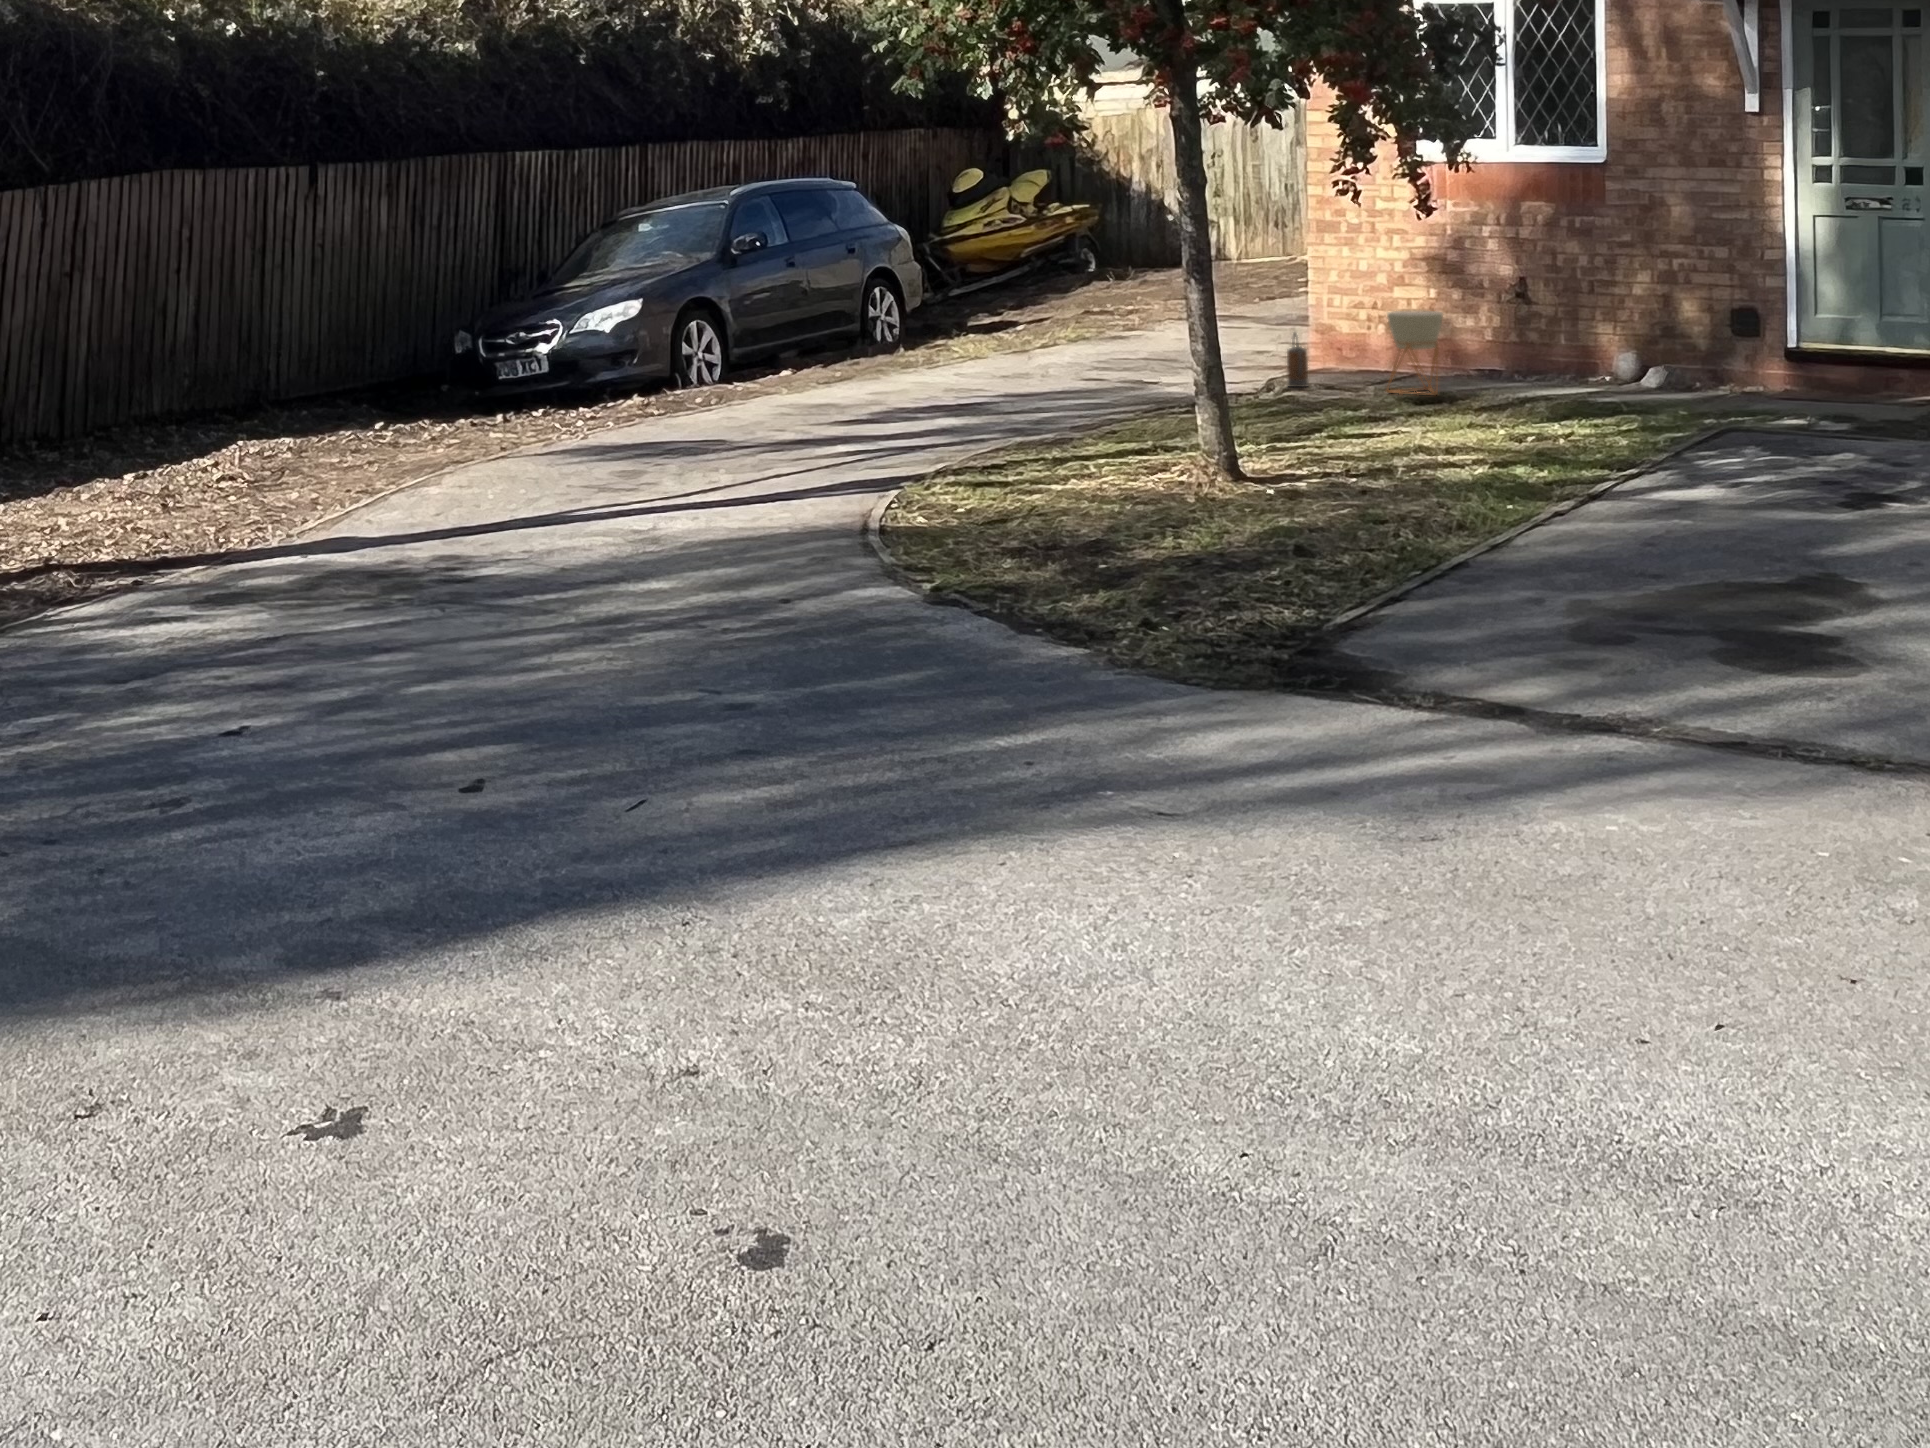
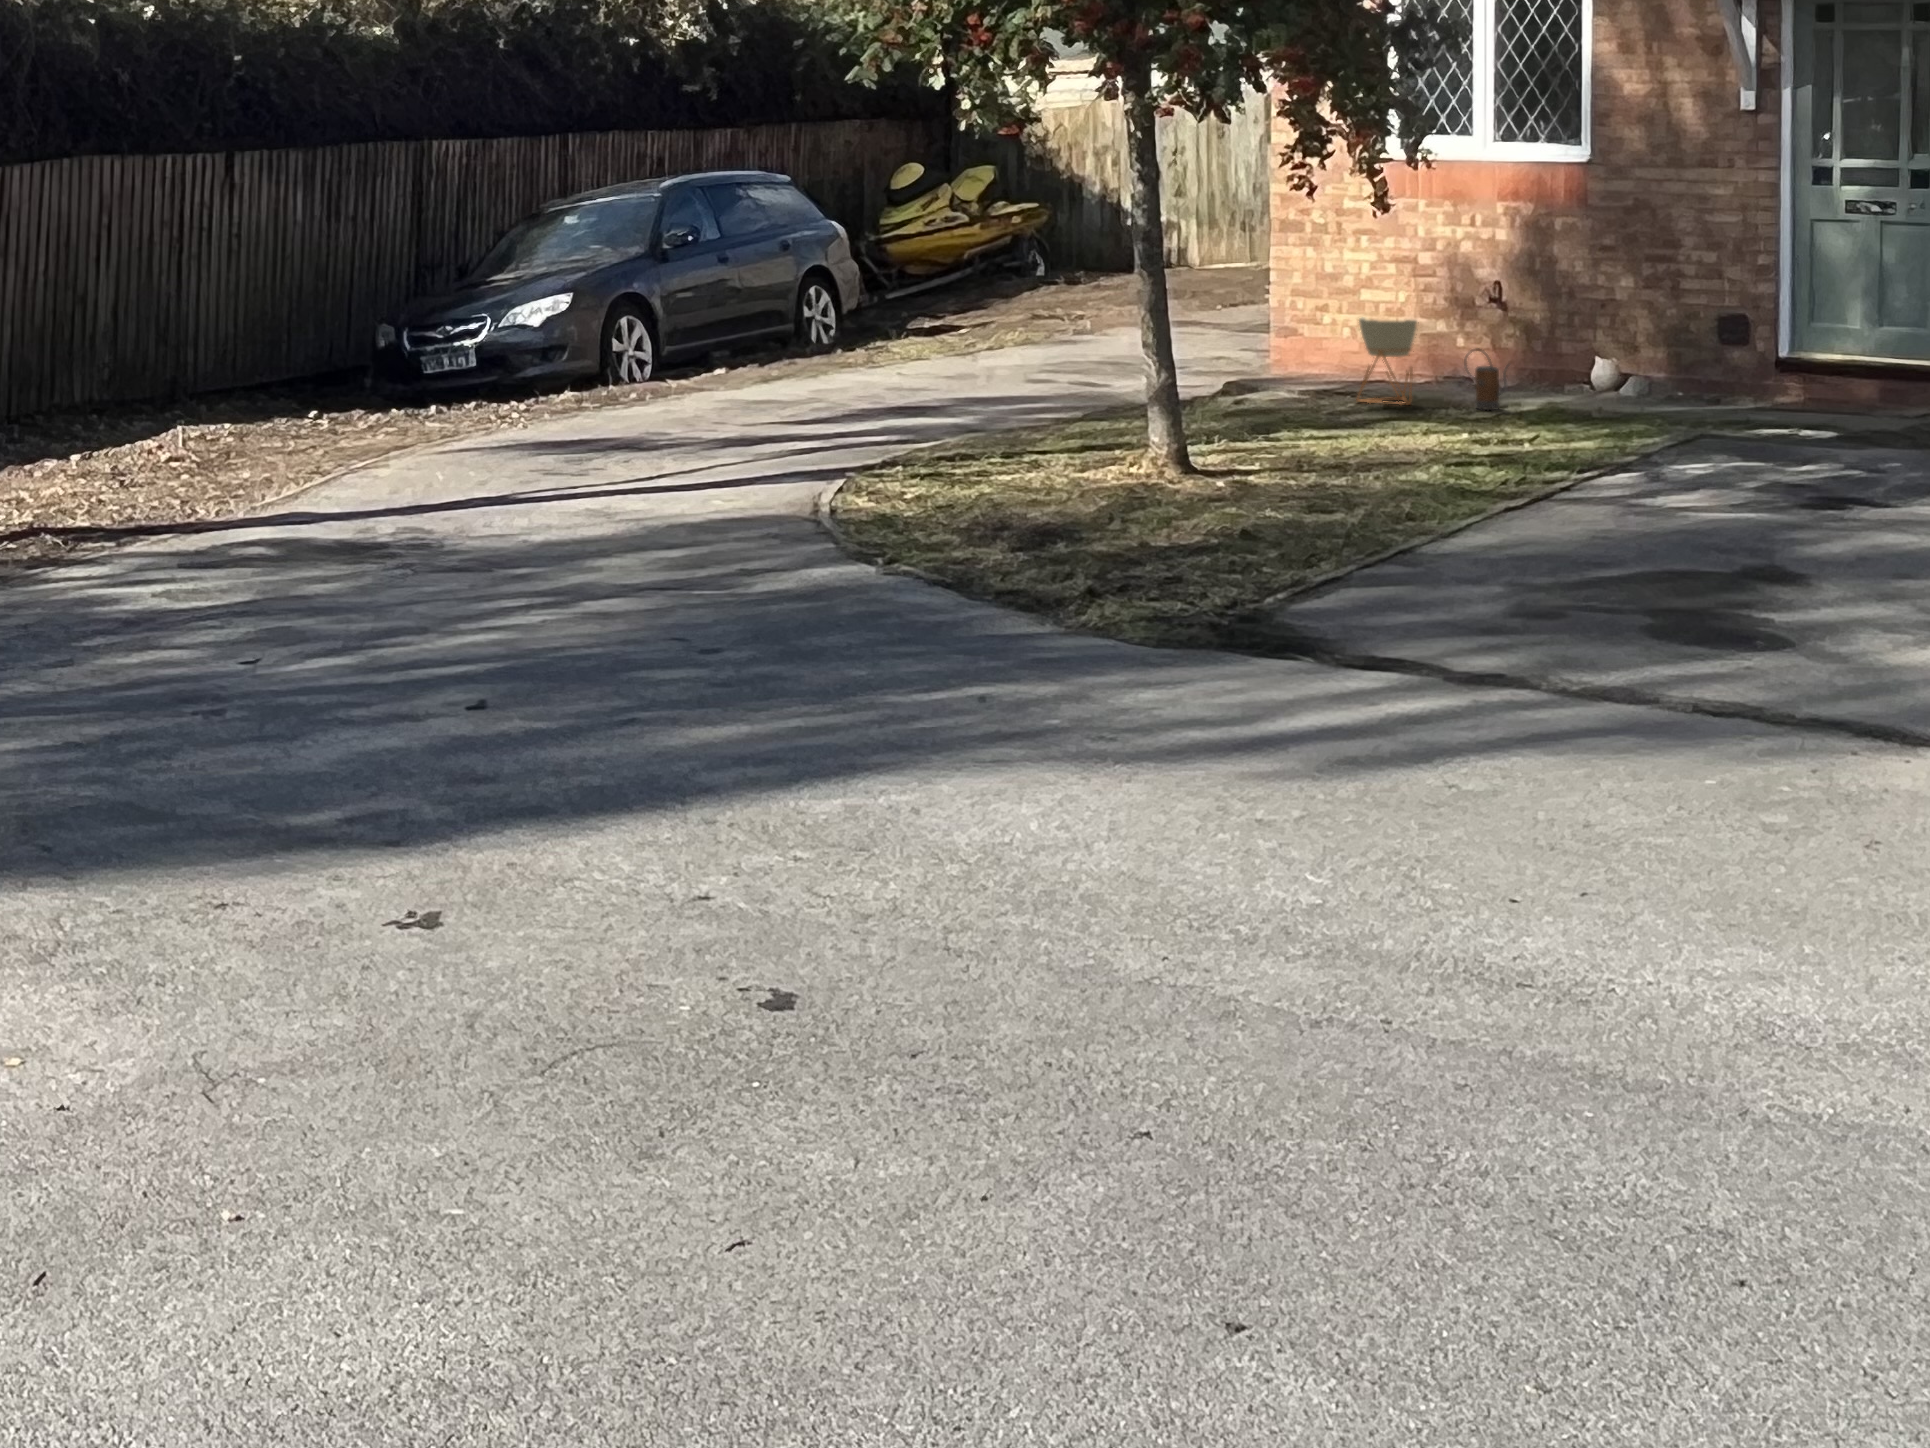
watering can: present [1287,333,1308,387] -> present [1464,348,1509,410]

